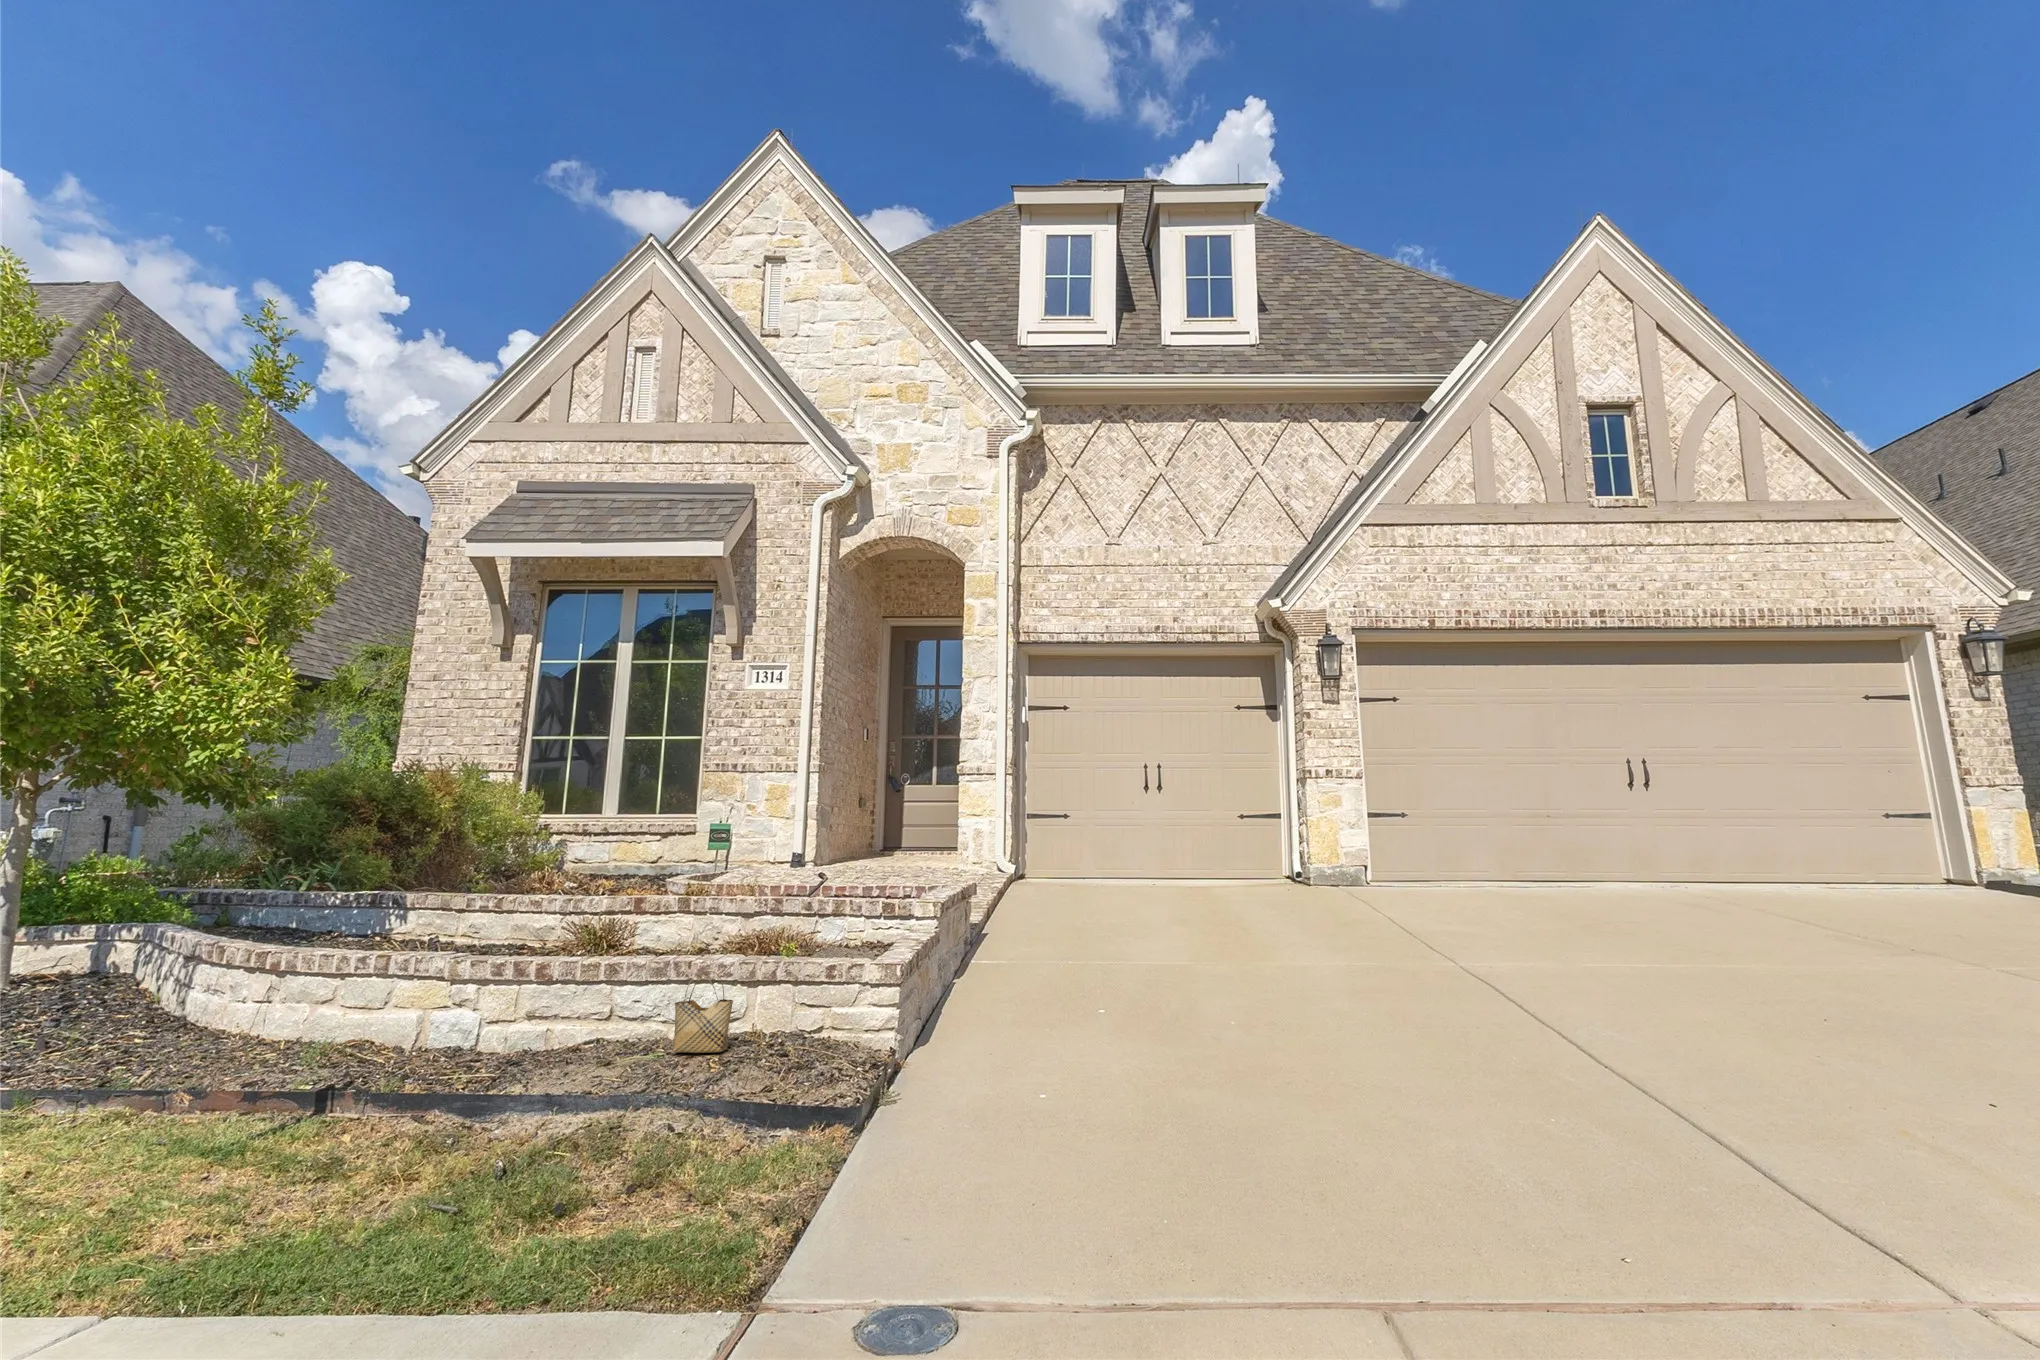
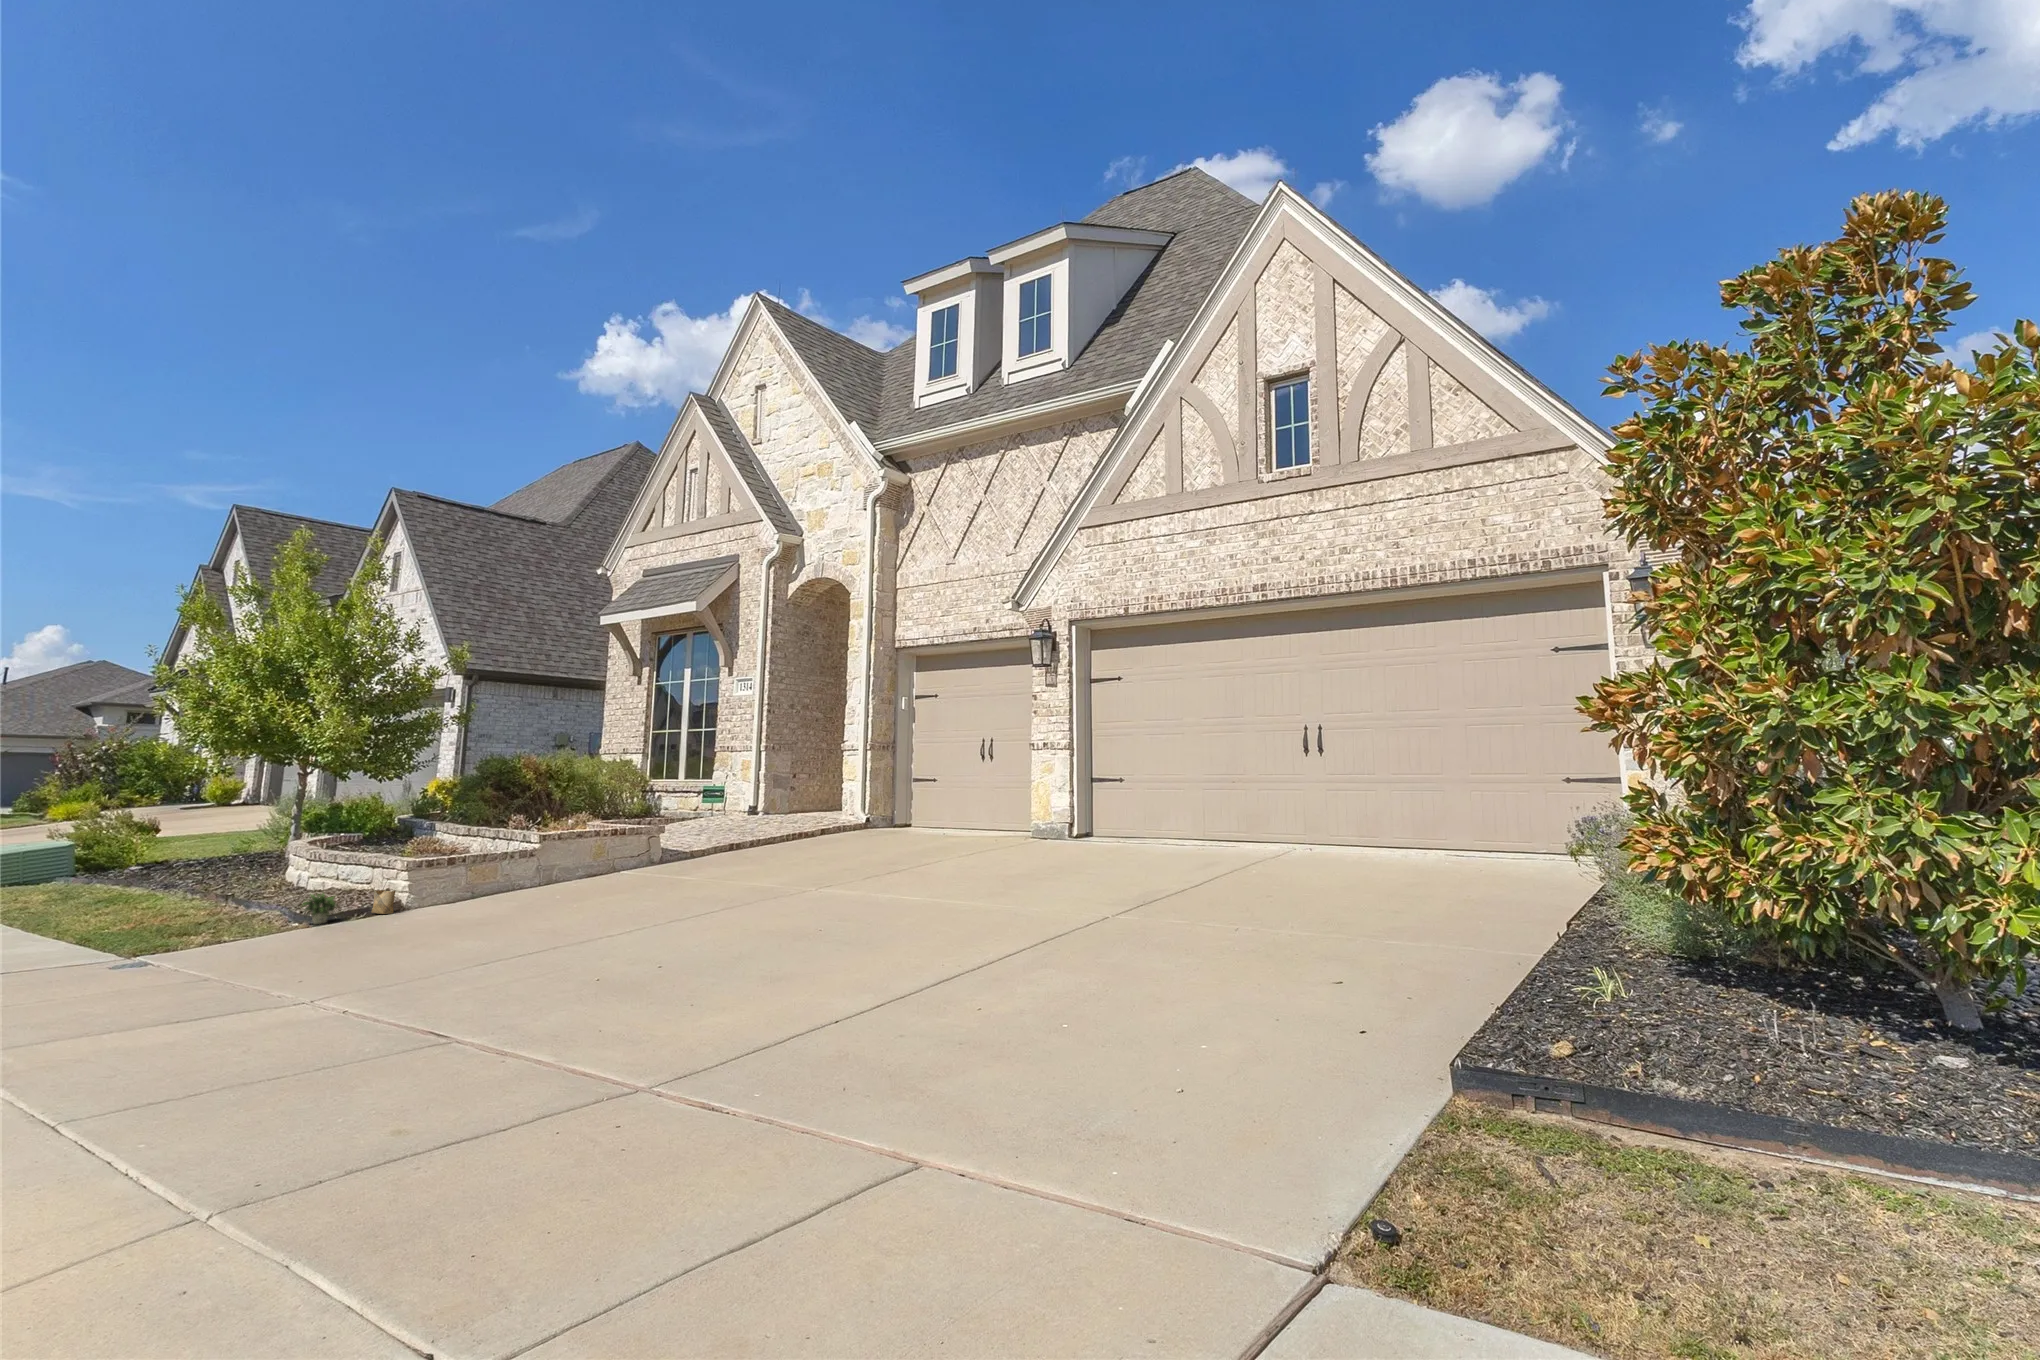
potted plant: none [573,1012,666,1090] -> present [303,894,337,924]

